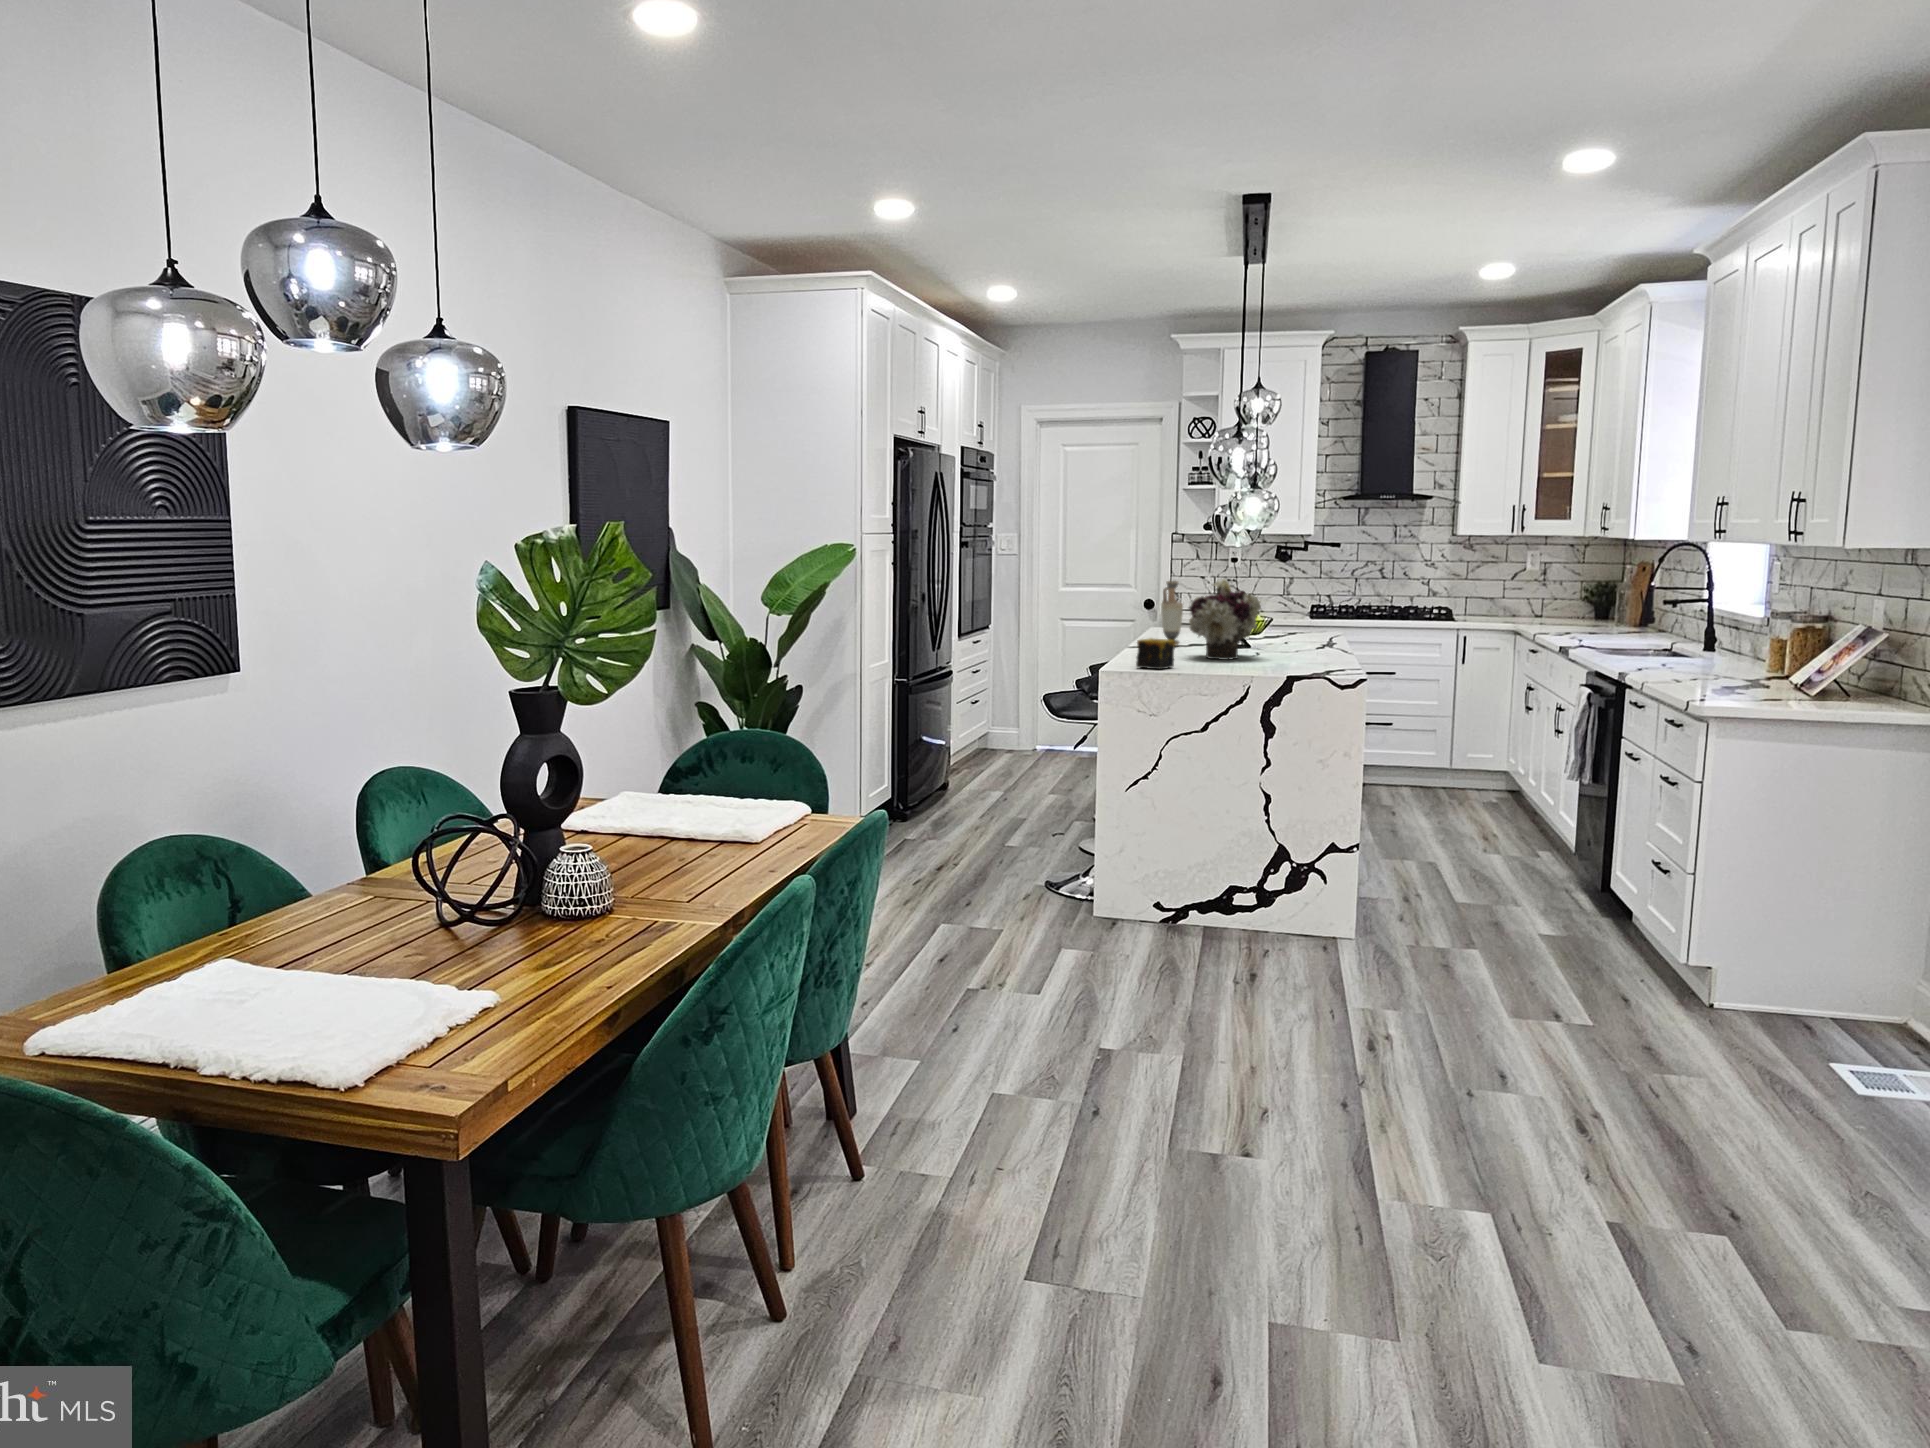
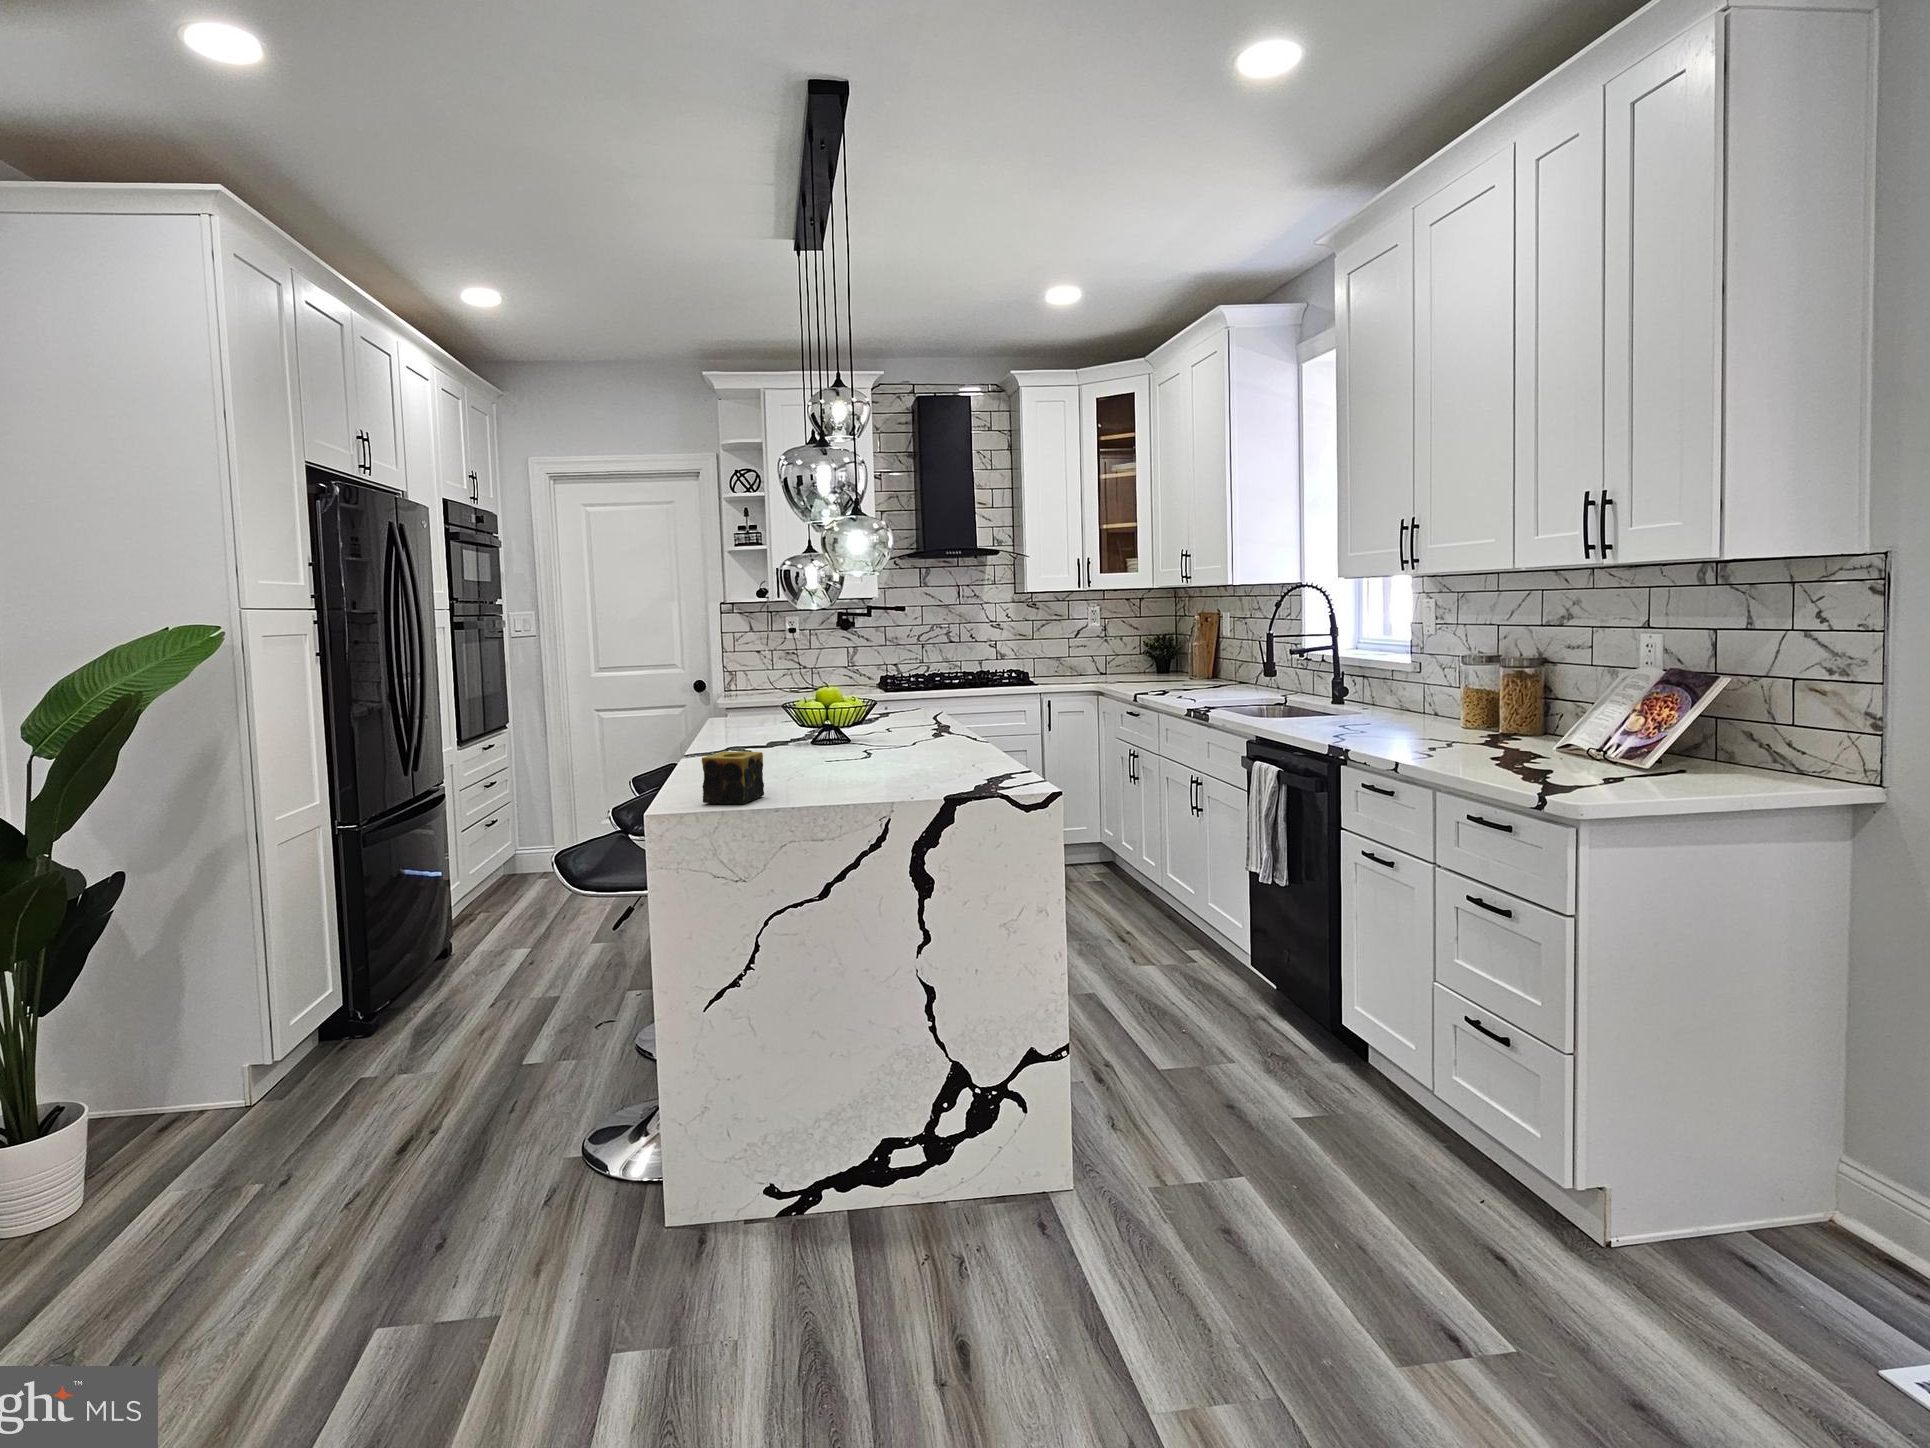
flower arrangement: present [1189,579,1261,660] -> none [772,649,875,769]
vase: present [1161,581,1183,646] -> none [726,657,756,748]

